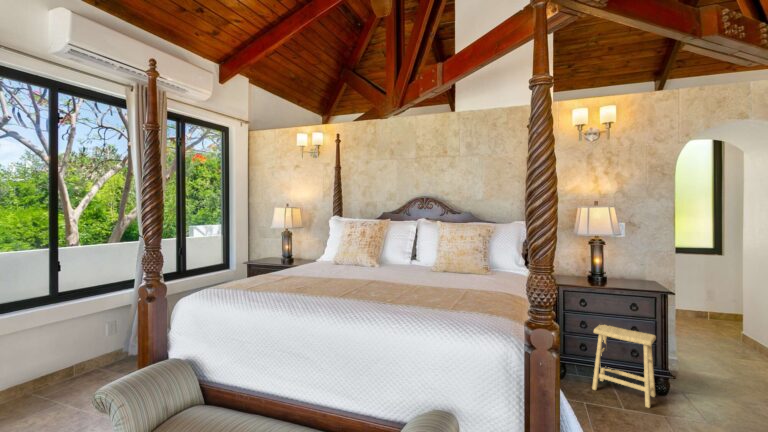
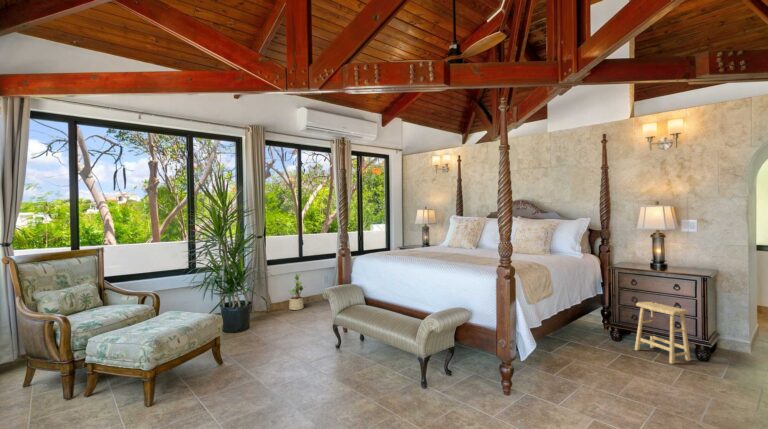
potted plant: none [15,330,62,406] -> present [289,274,303,310]

